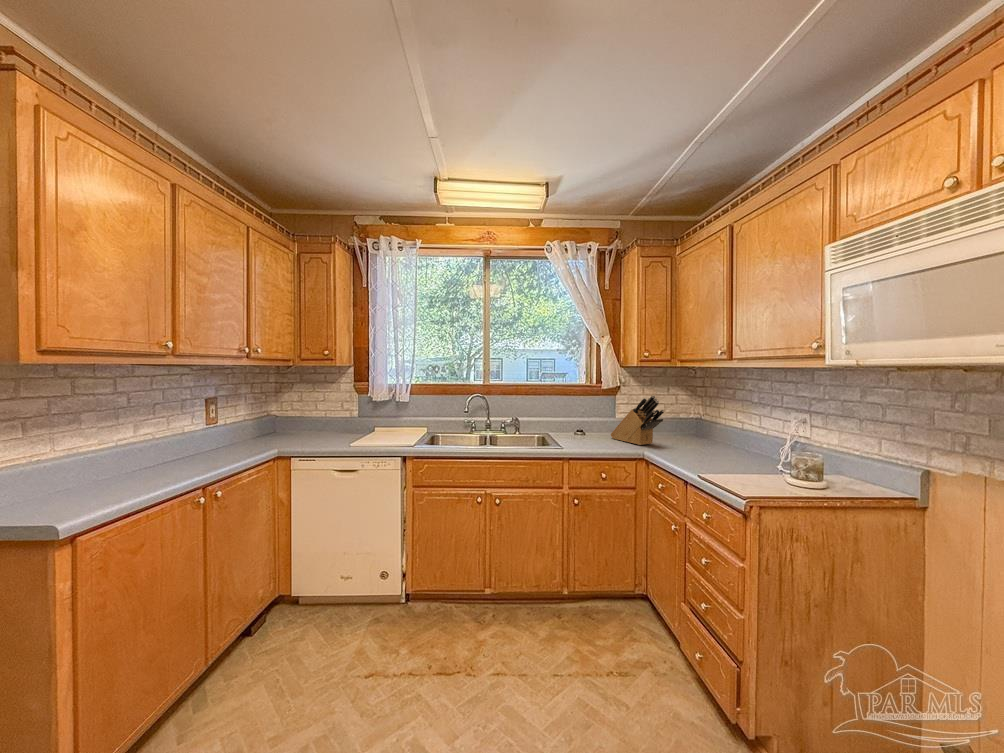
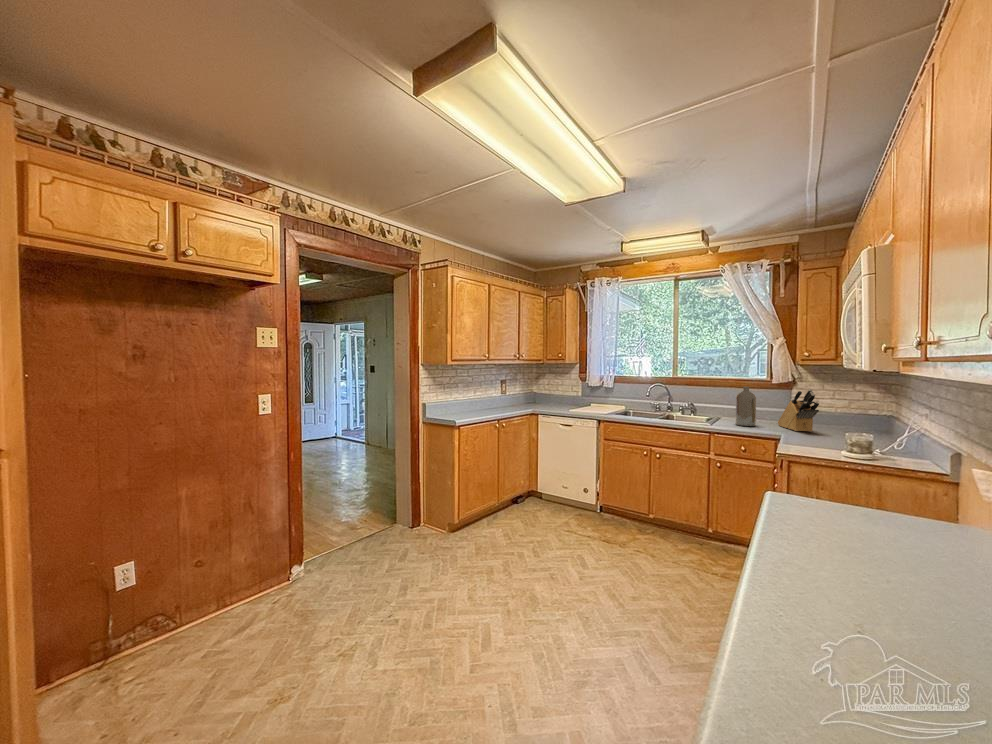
bottle: none [576,395,598,444] -> present [736,387,756,426]

